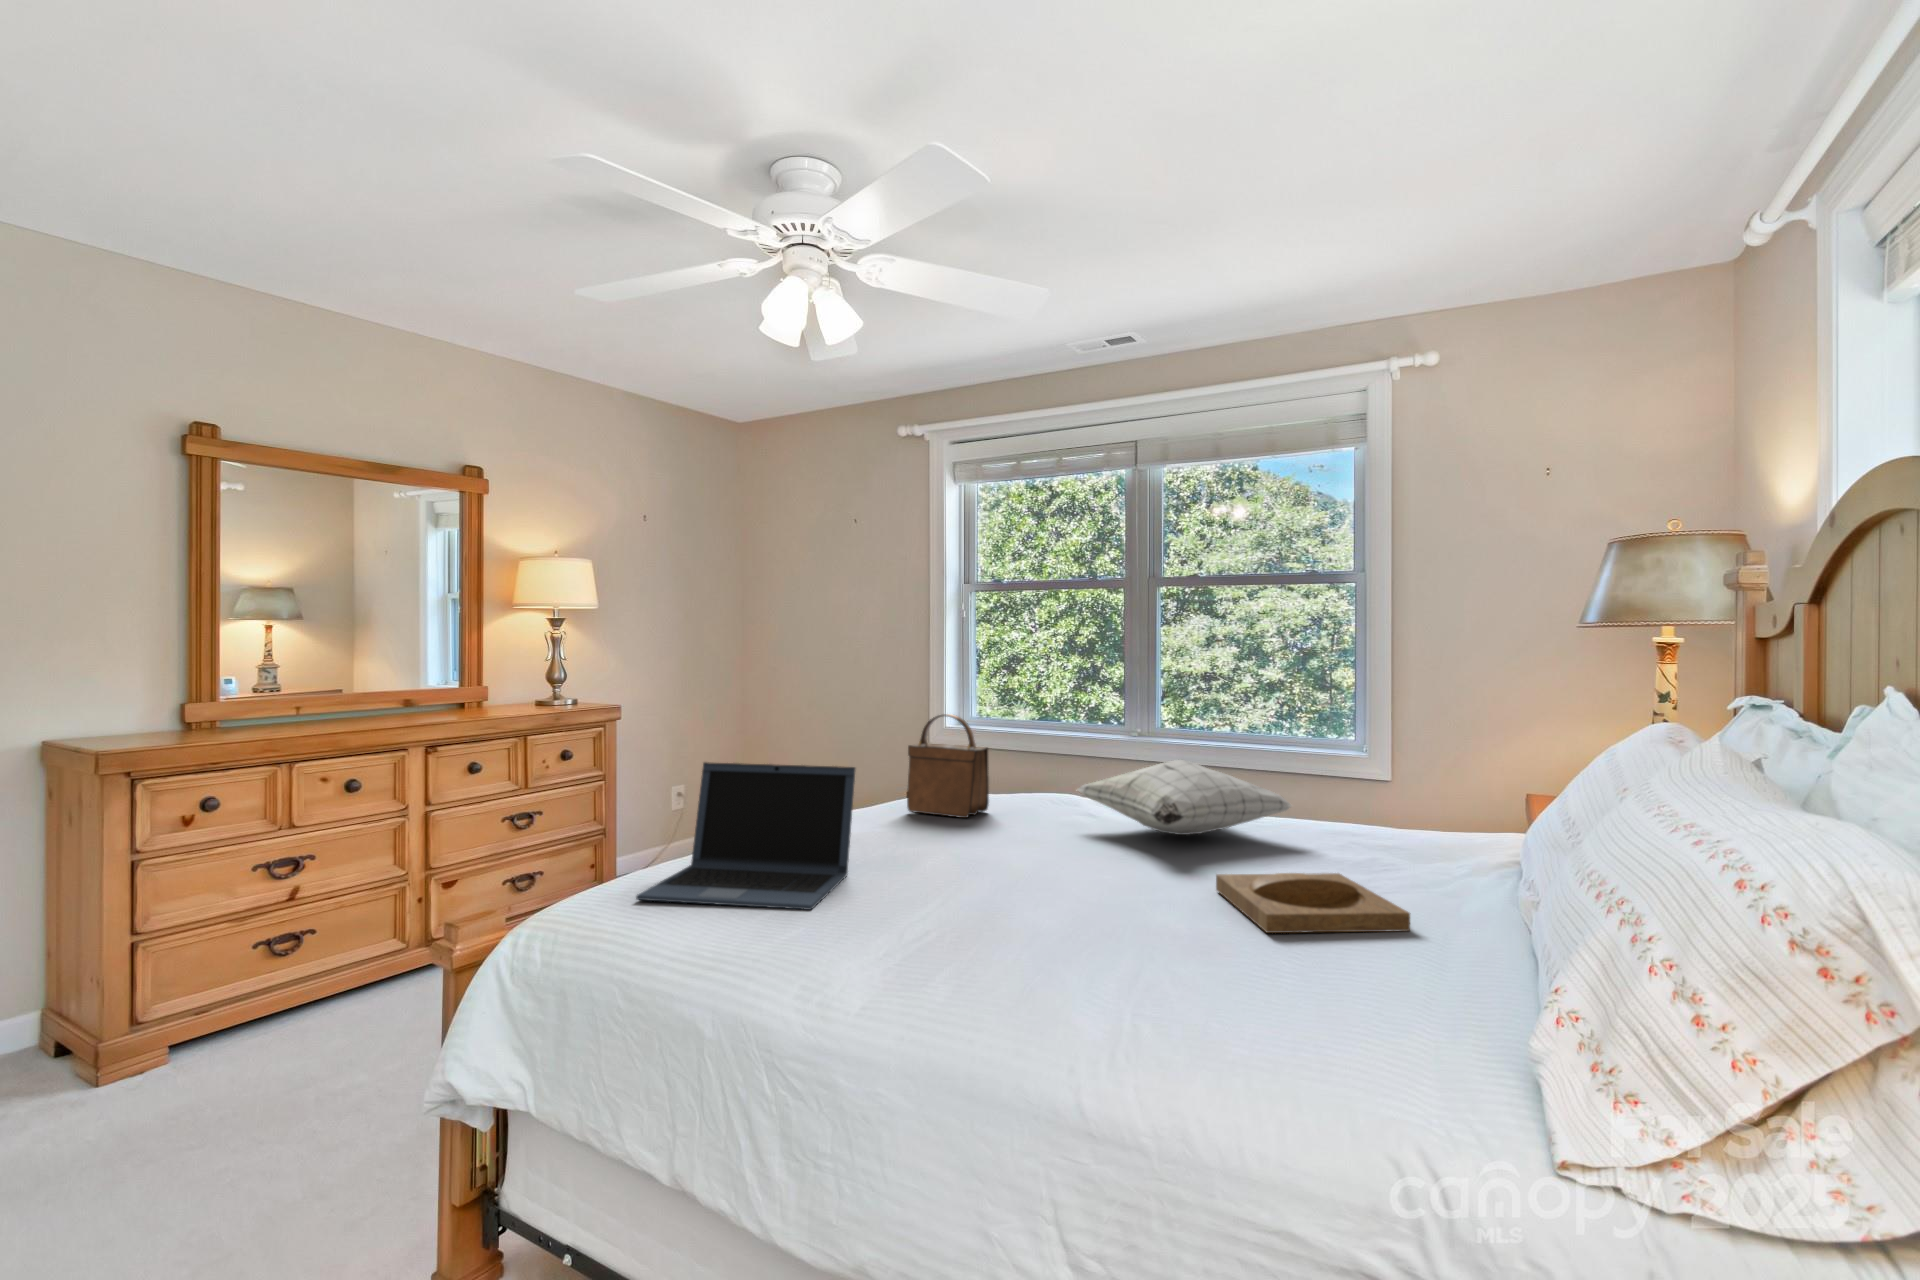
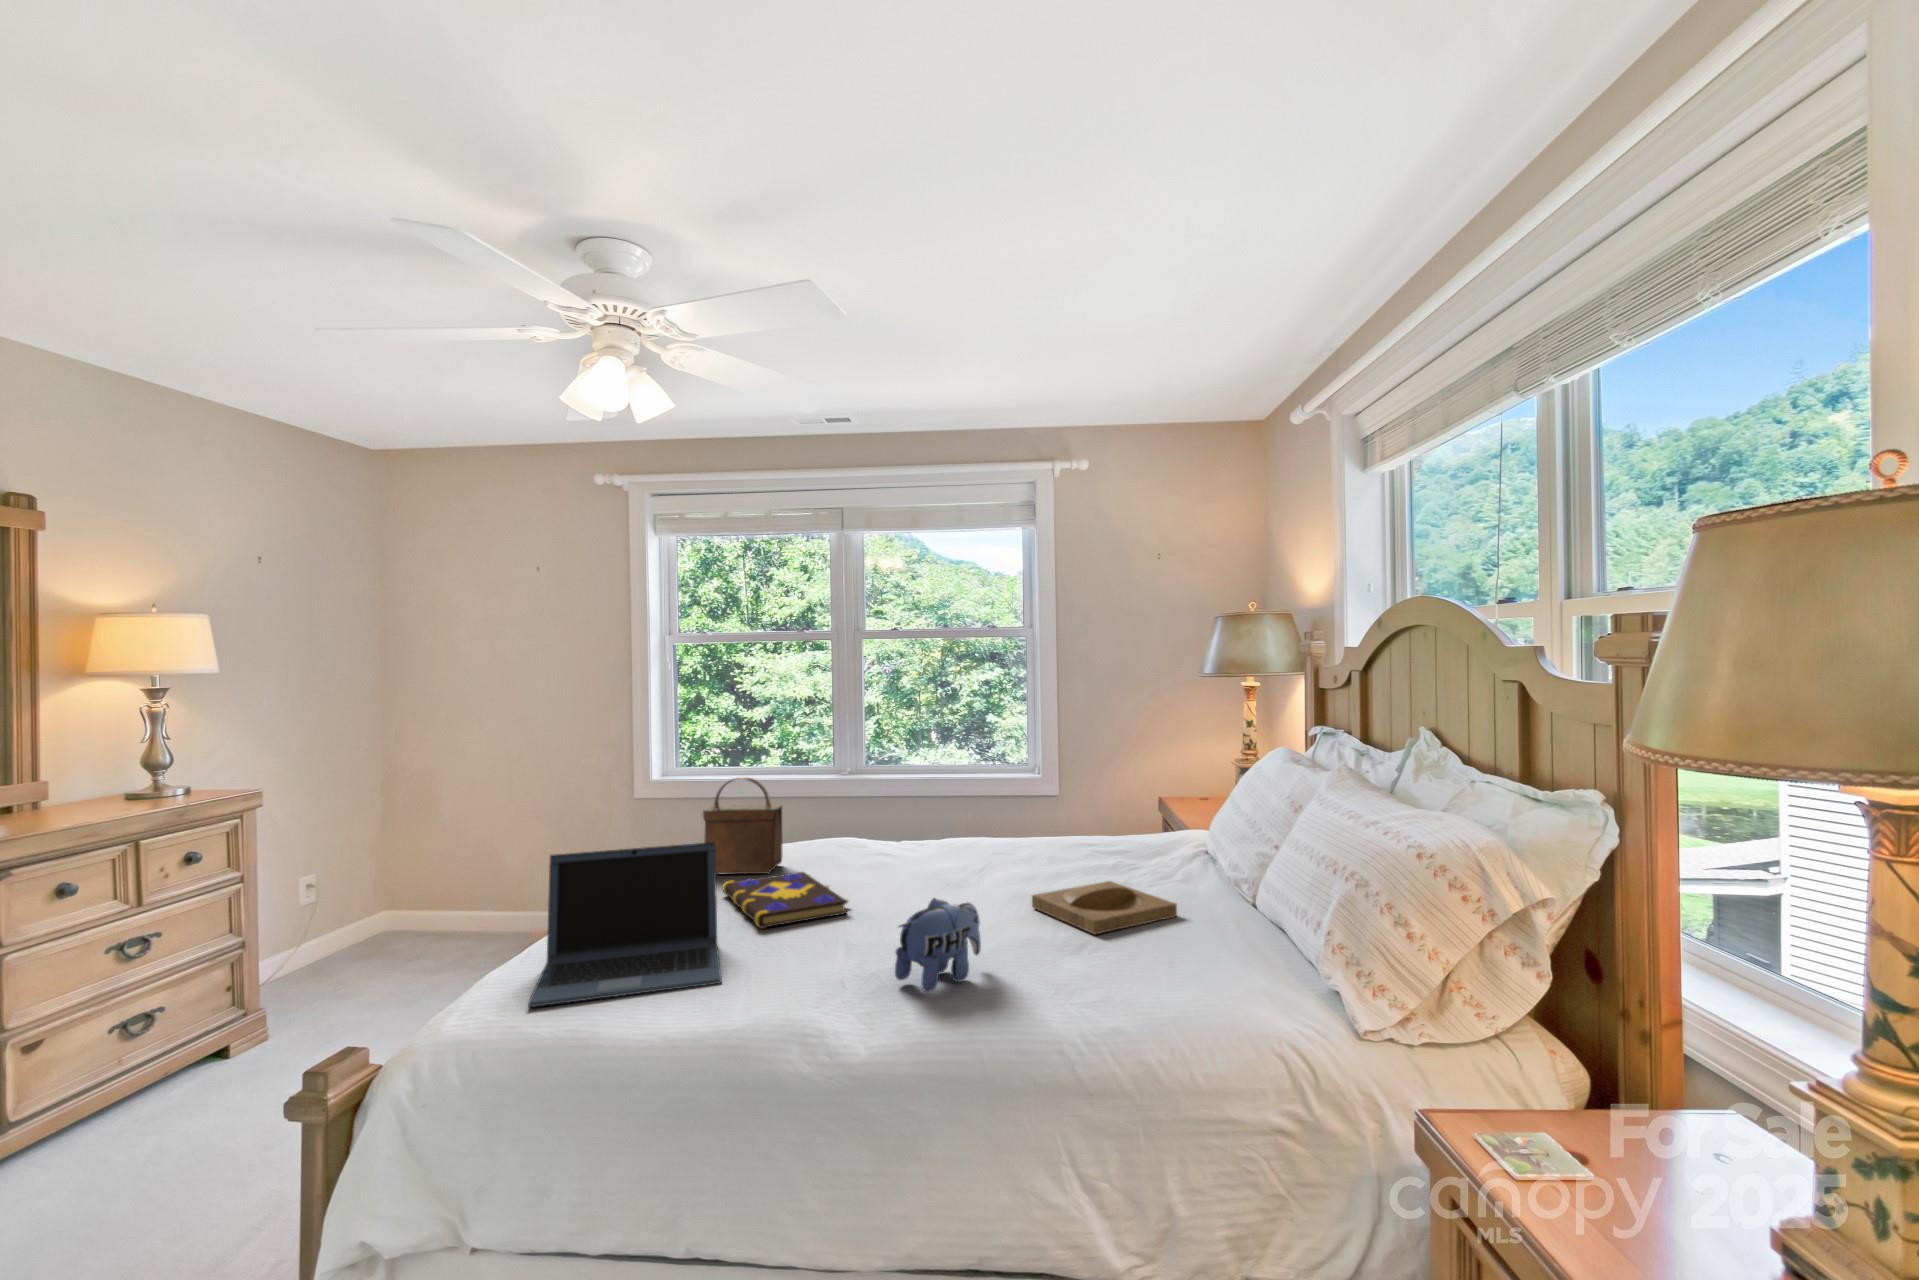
pillow: present [1076,760,1292,835] -> none [873,802,1051,865]
book: none [897,817,1010,866] -> present [723,872,848,928]
plush toy: none [965,849,1087,958] -> present [895,898,981,992]

